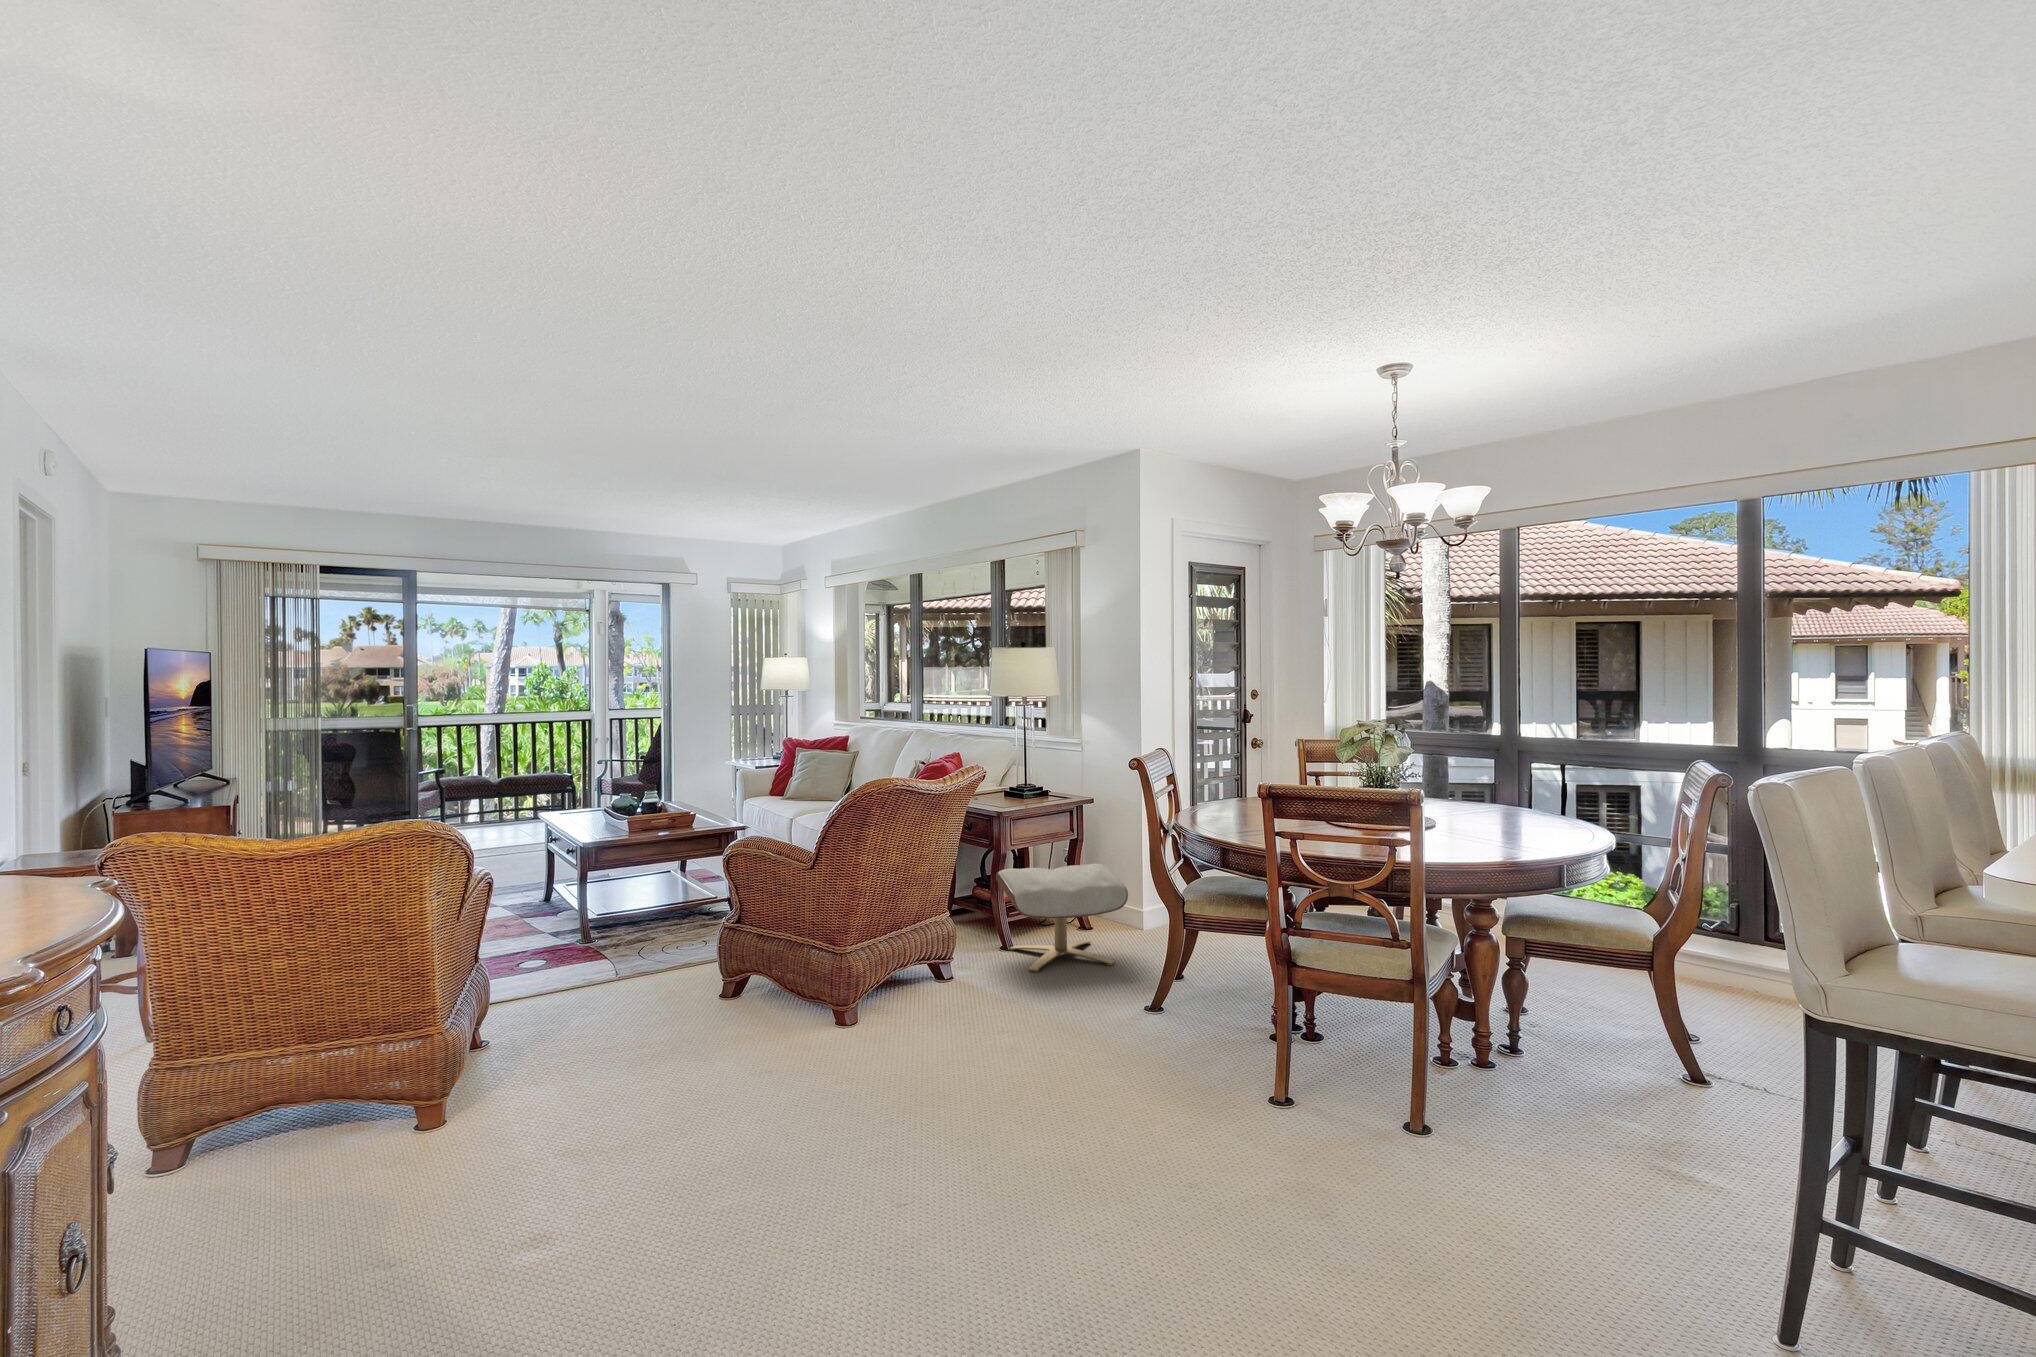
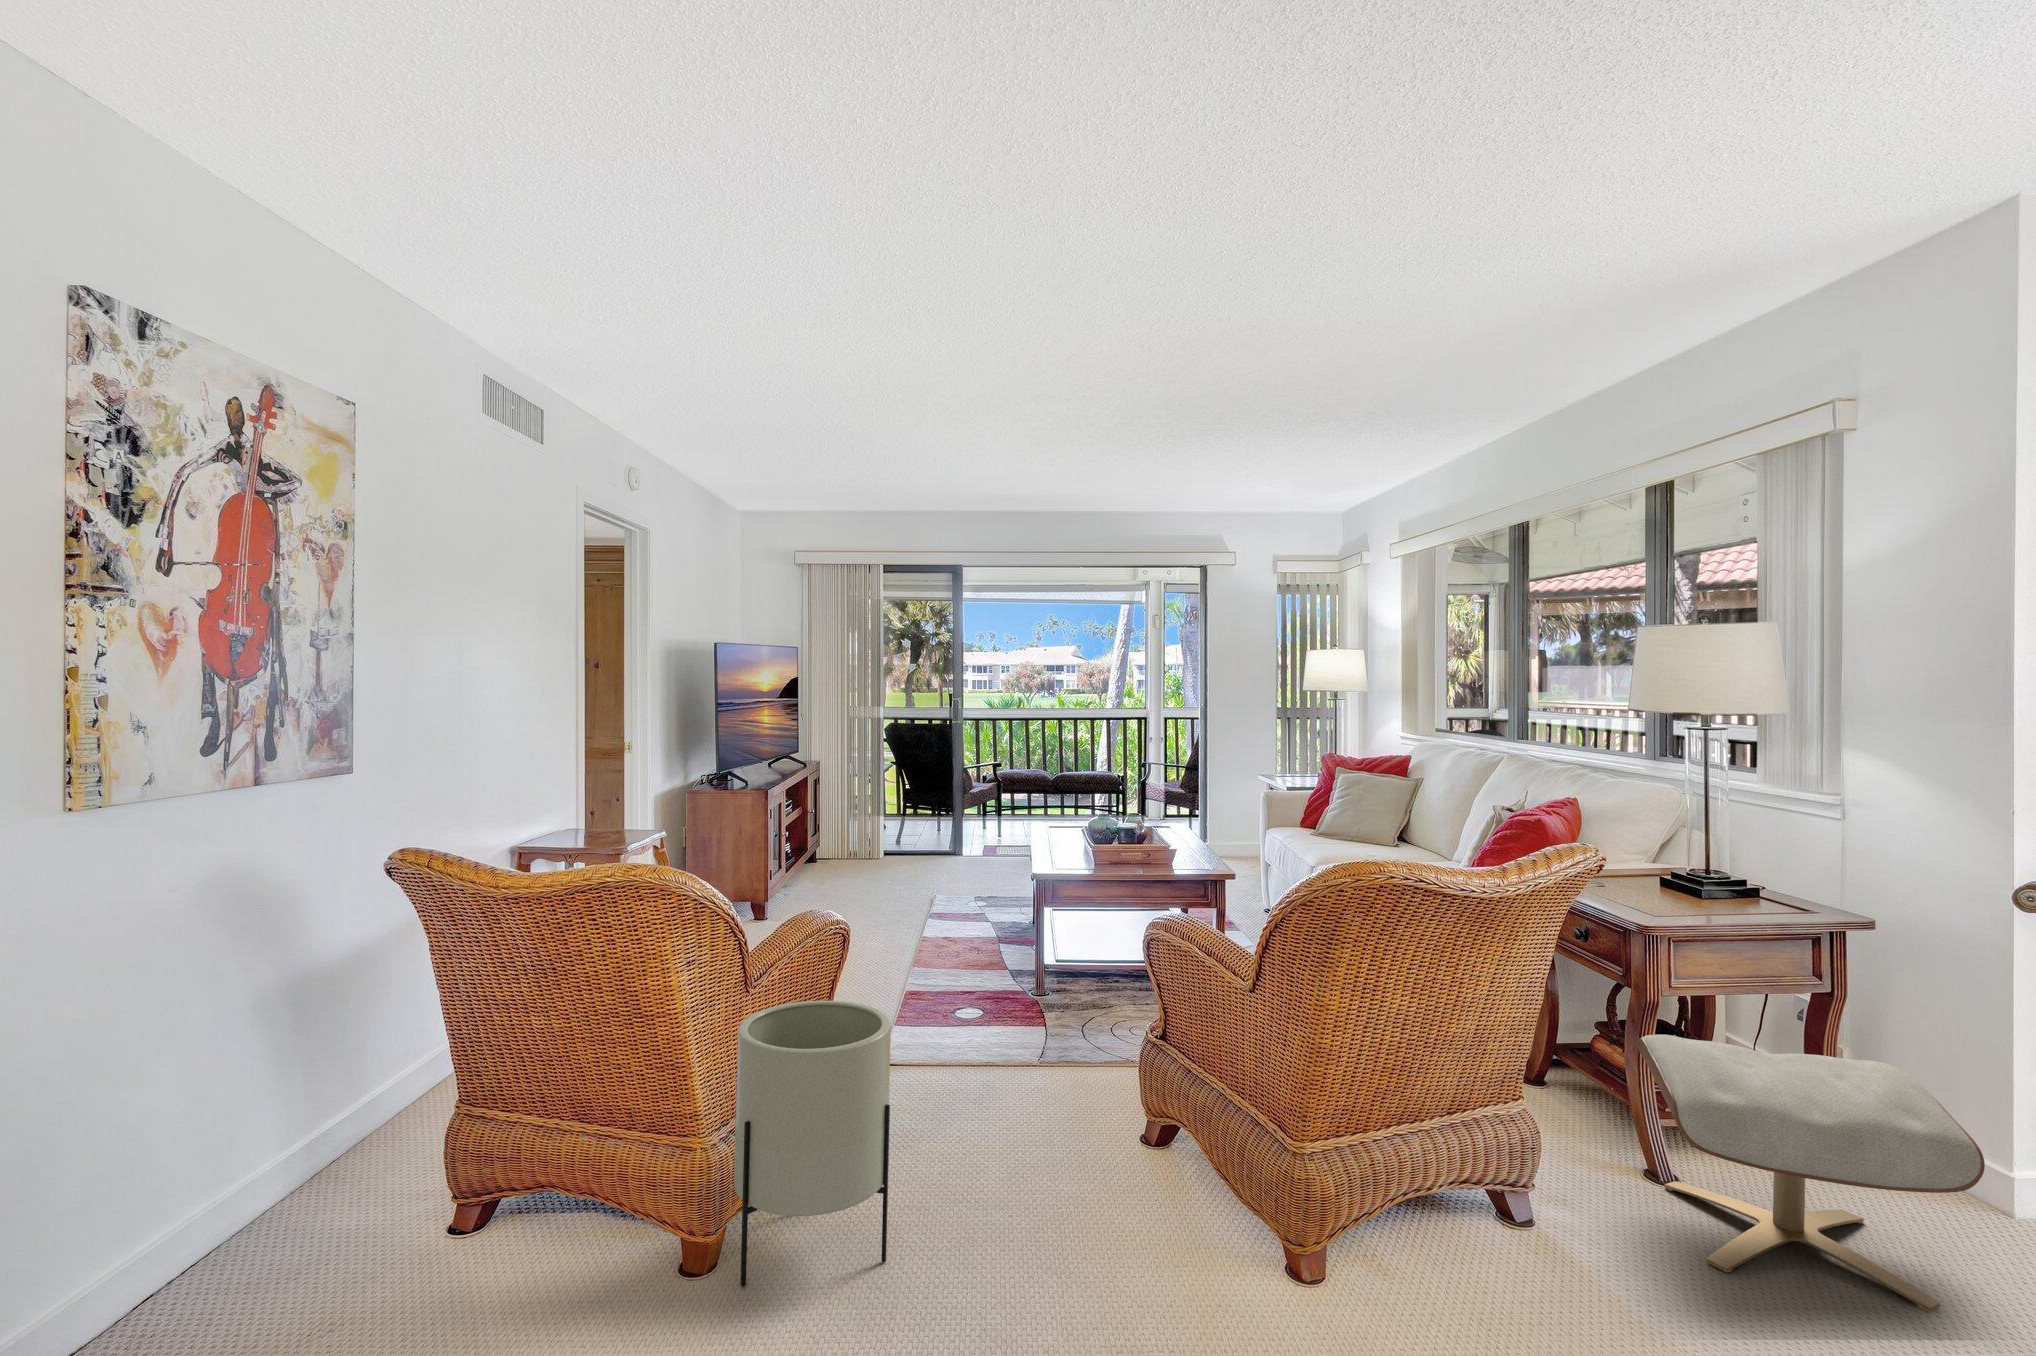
planter: none [487,919,601,1104] -> present [734,1001,891,1287]

